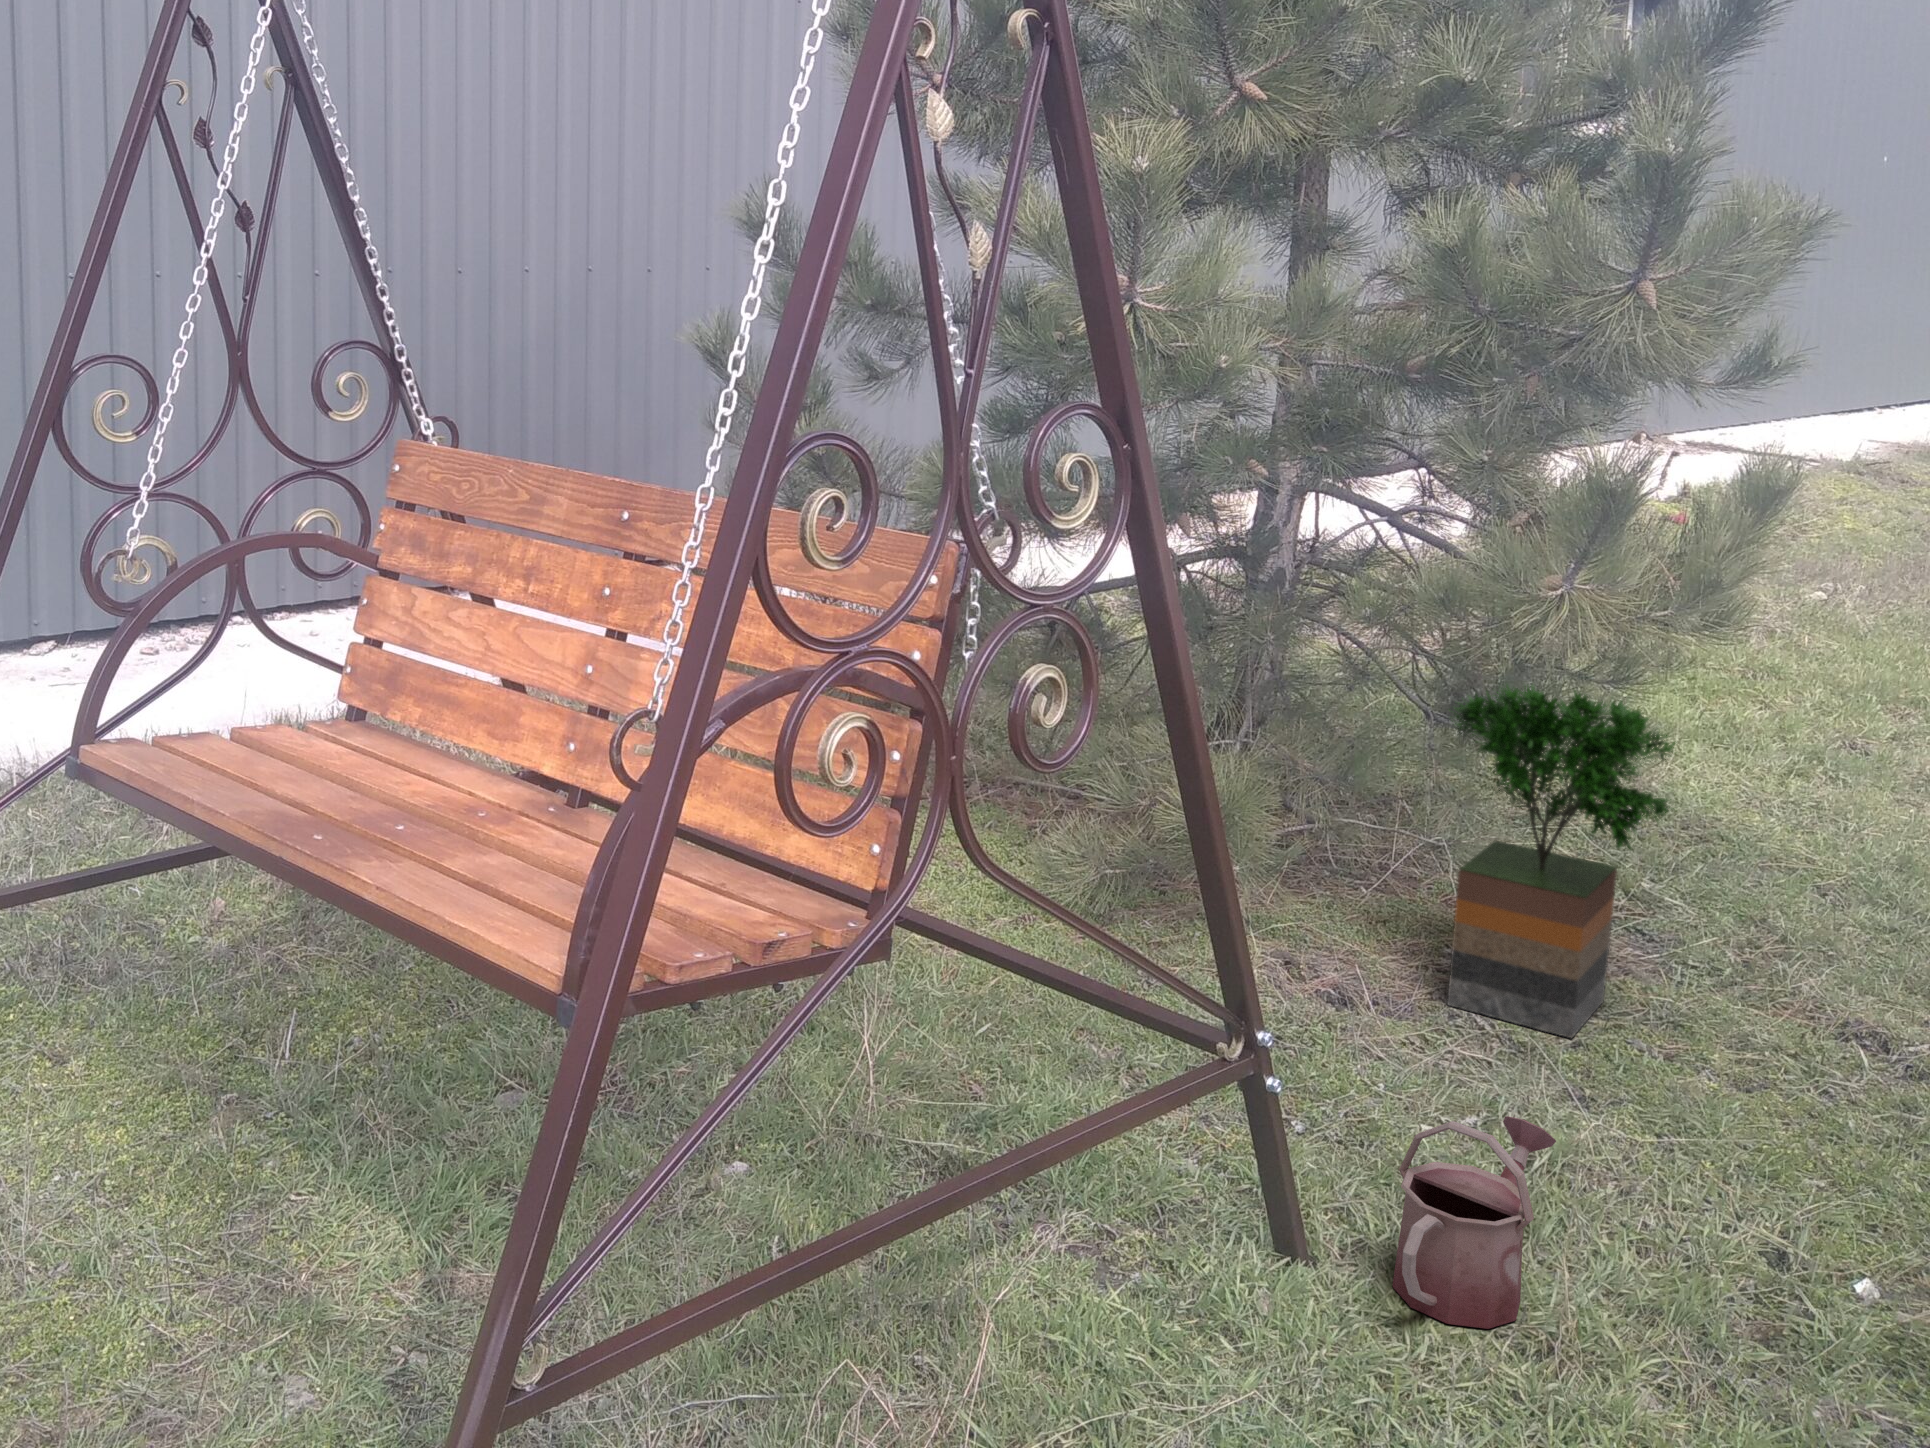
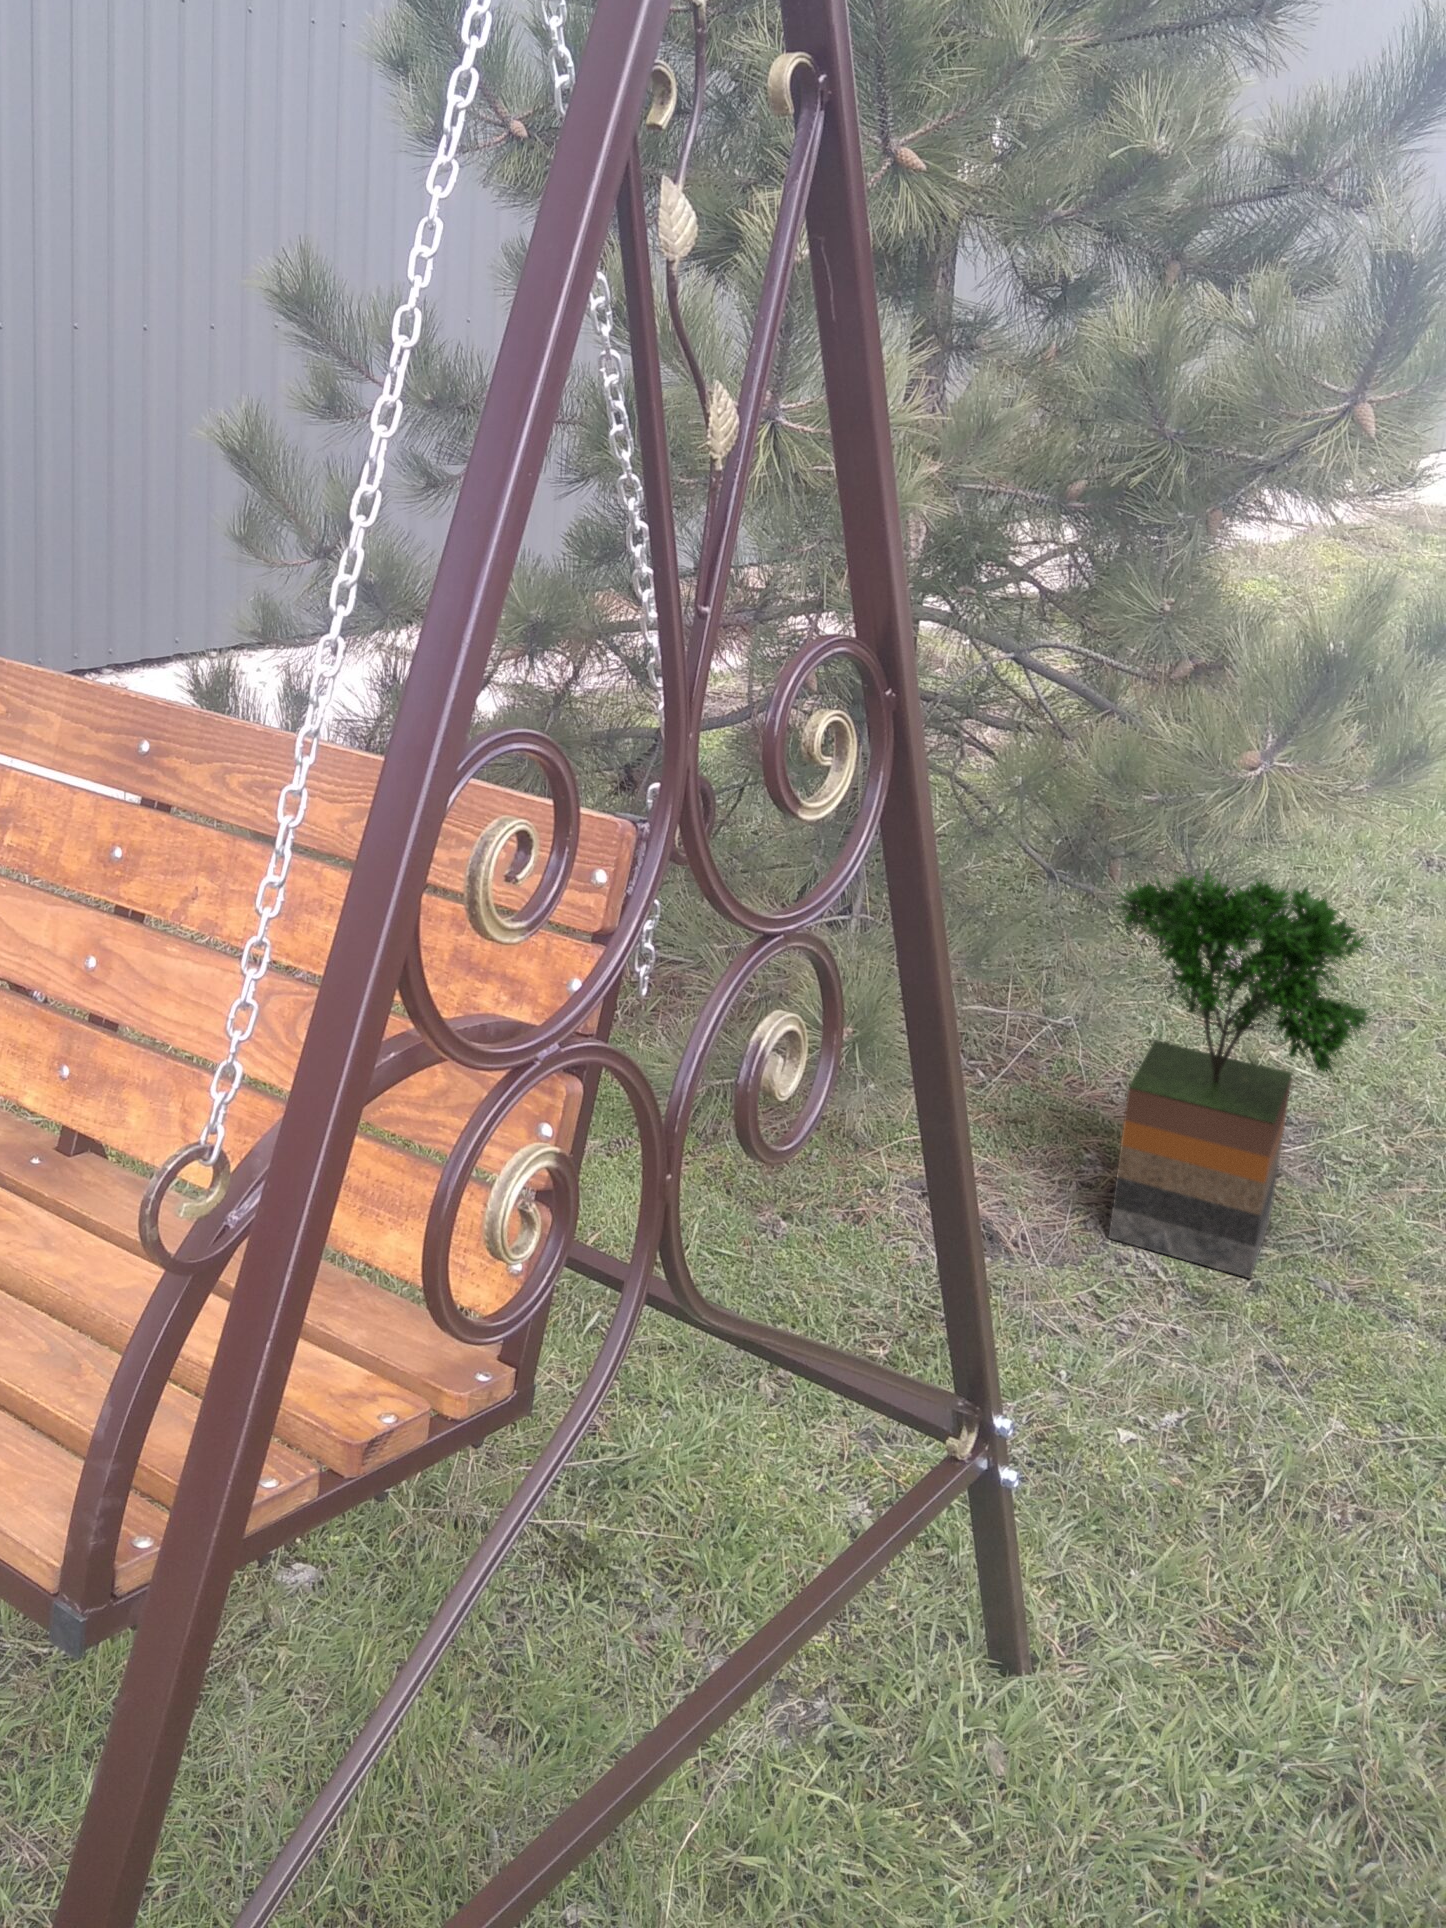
watering can: present [1392,1116,1556,1329] -> none [1143,1471,1327,1771]

